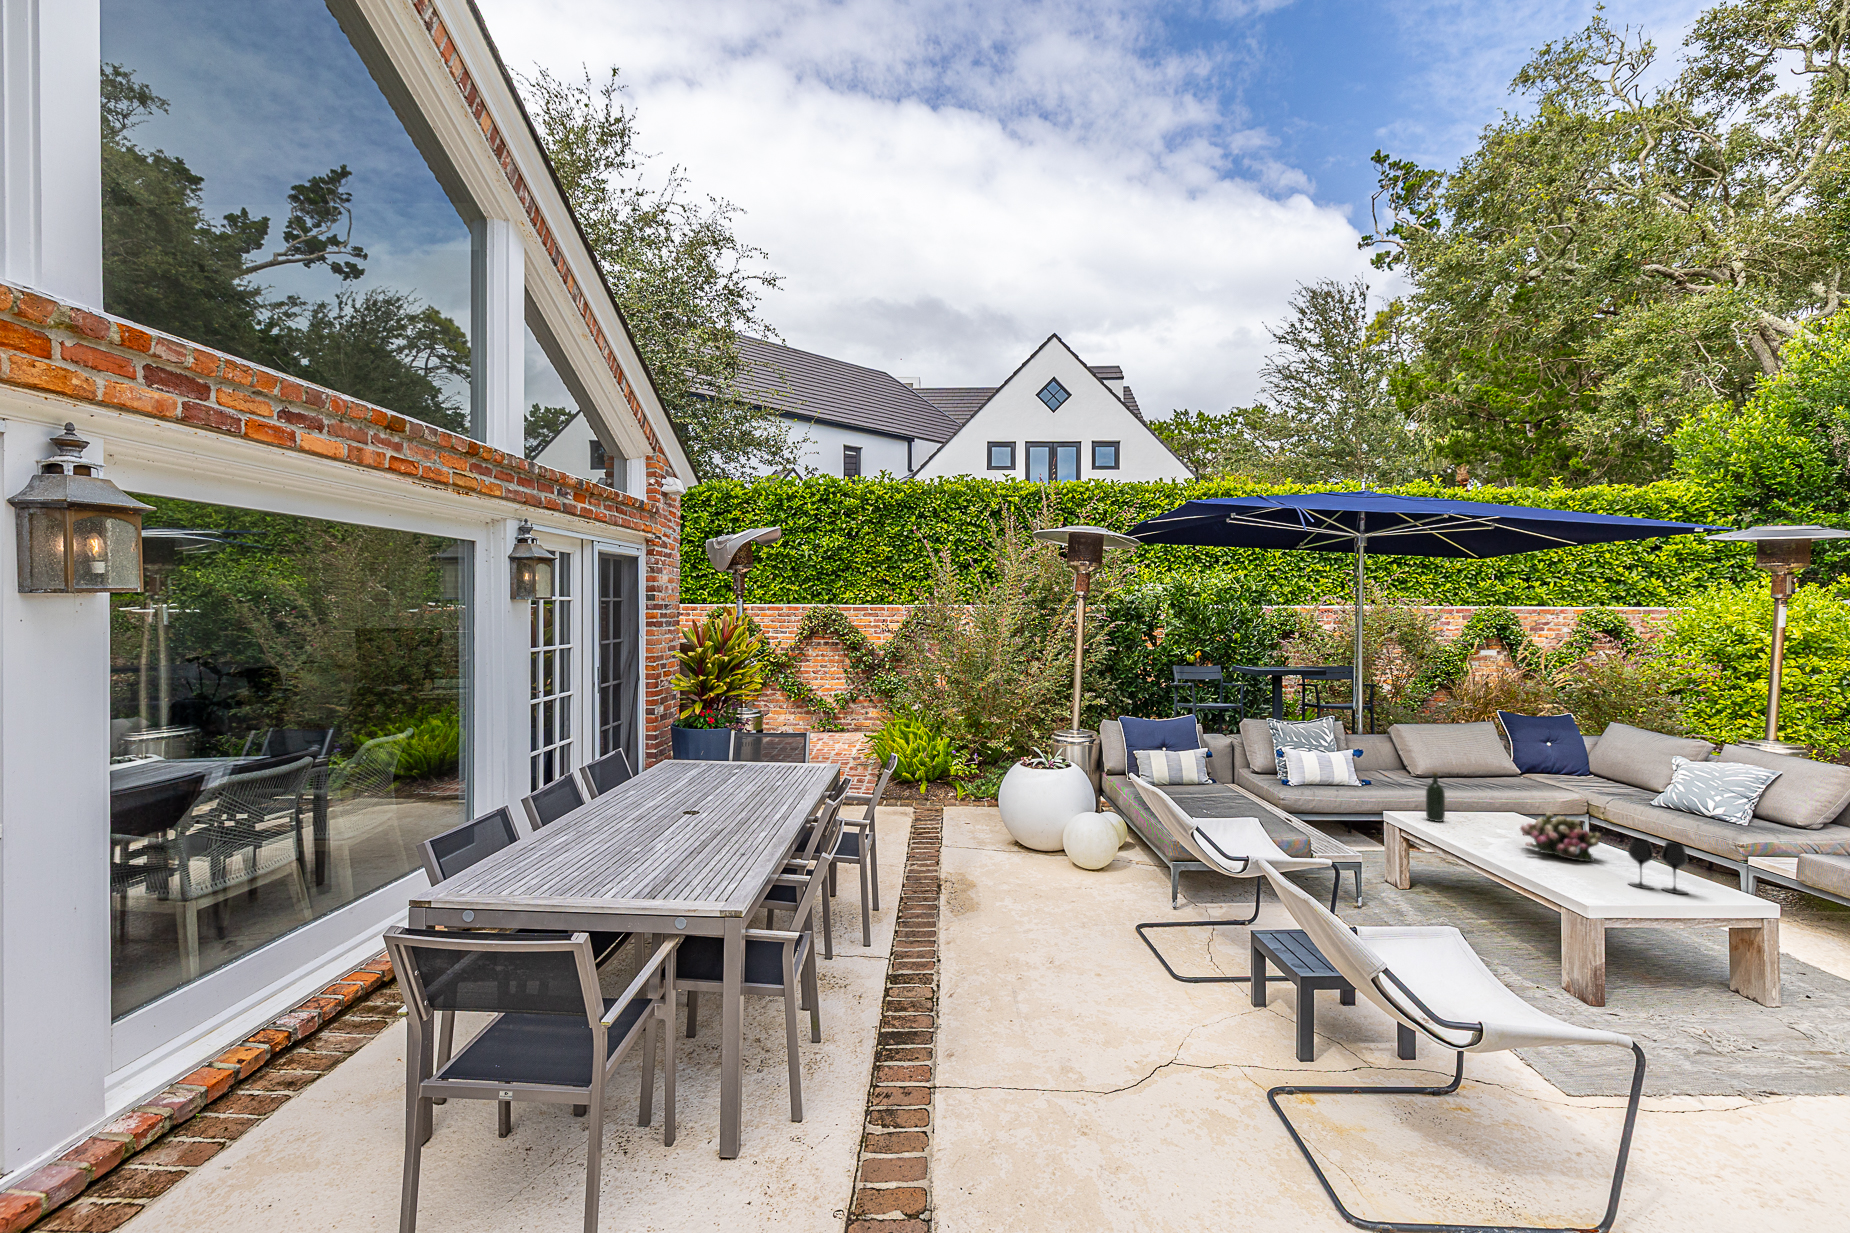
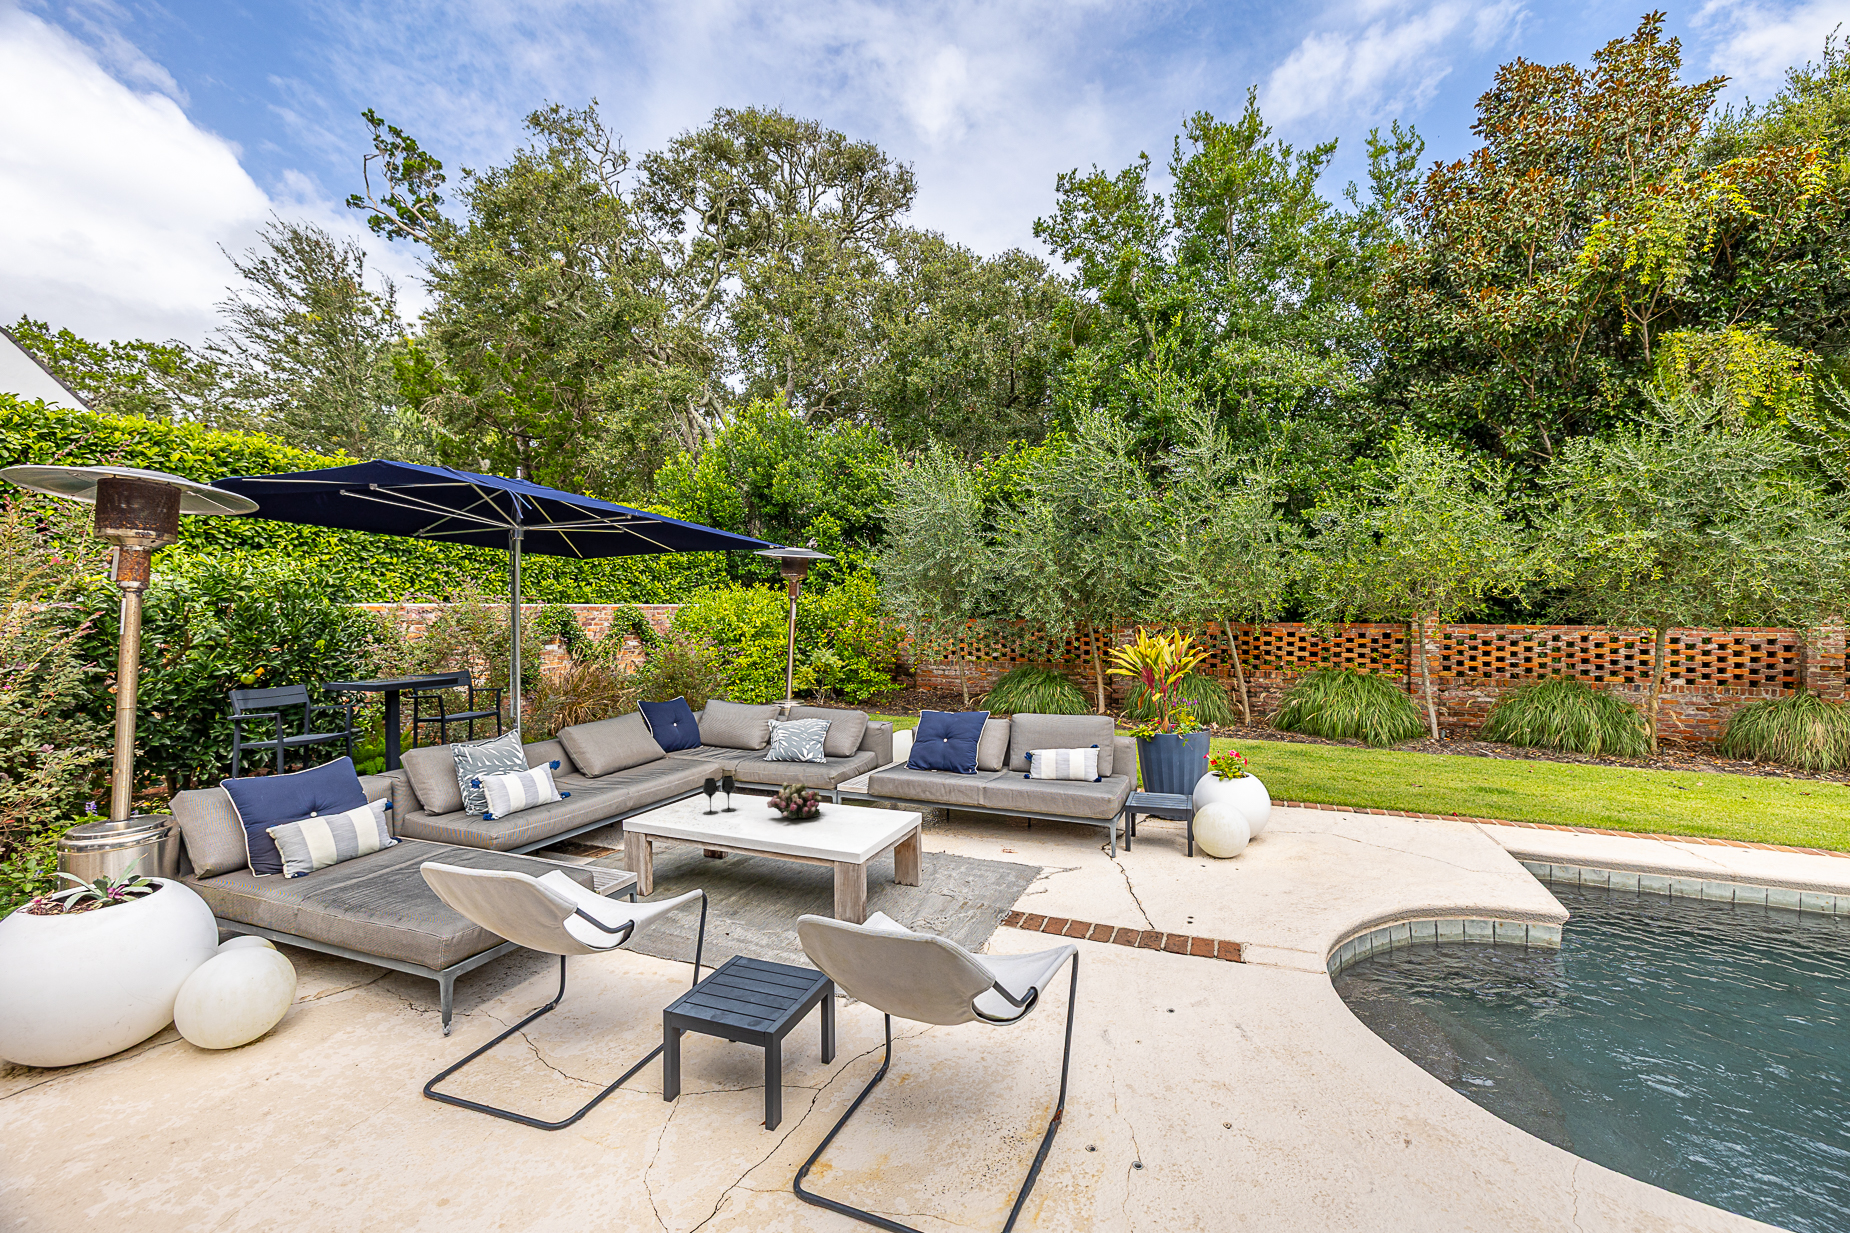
wine bottle: present [1426,772,1445,822] -> none [669,768,686,817]
wine glass: present [1628,838,1688,894] -> present [703,775,736,815]

